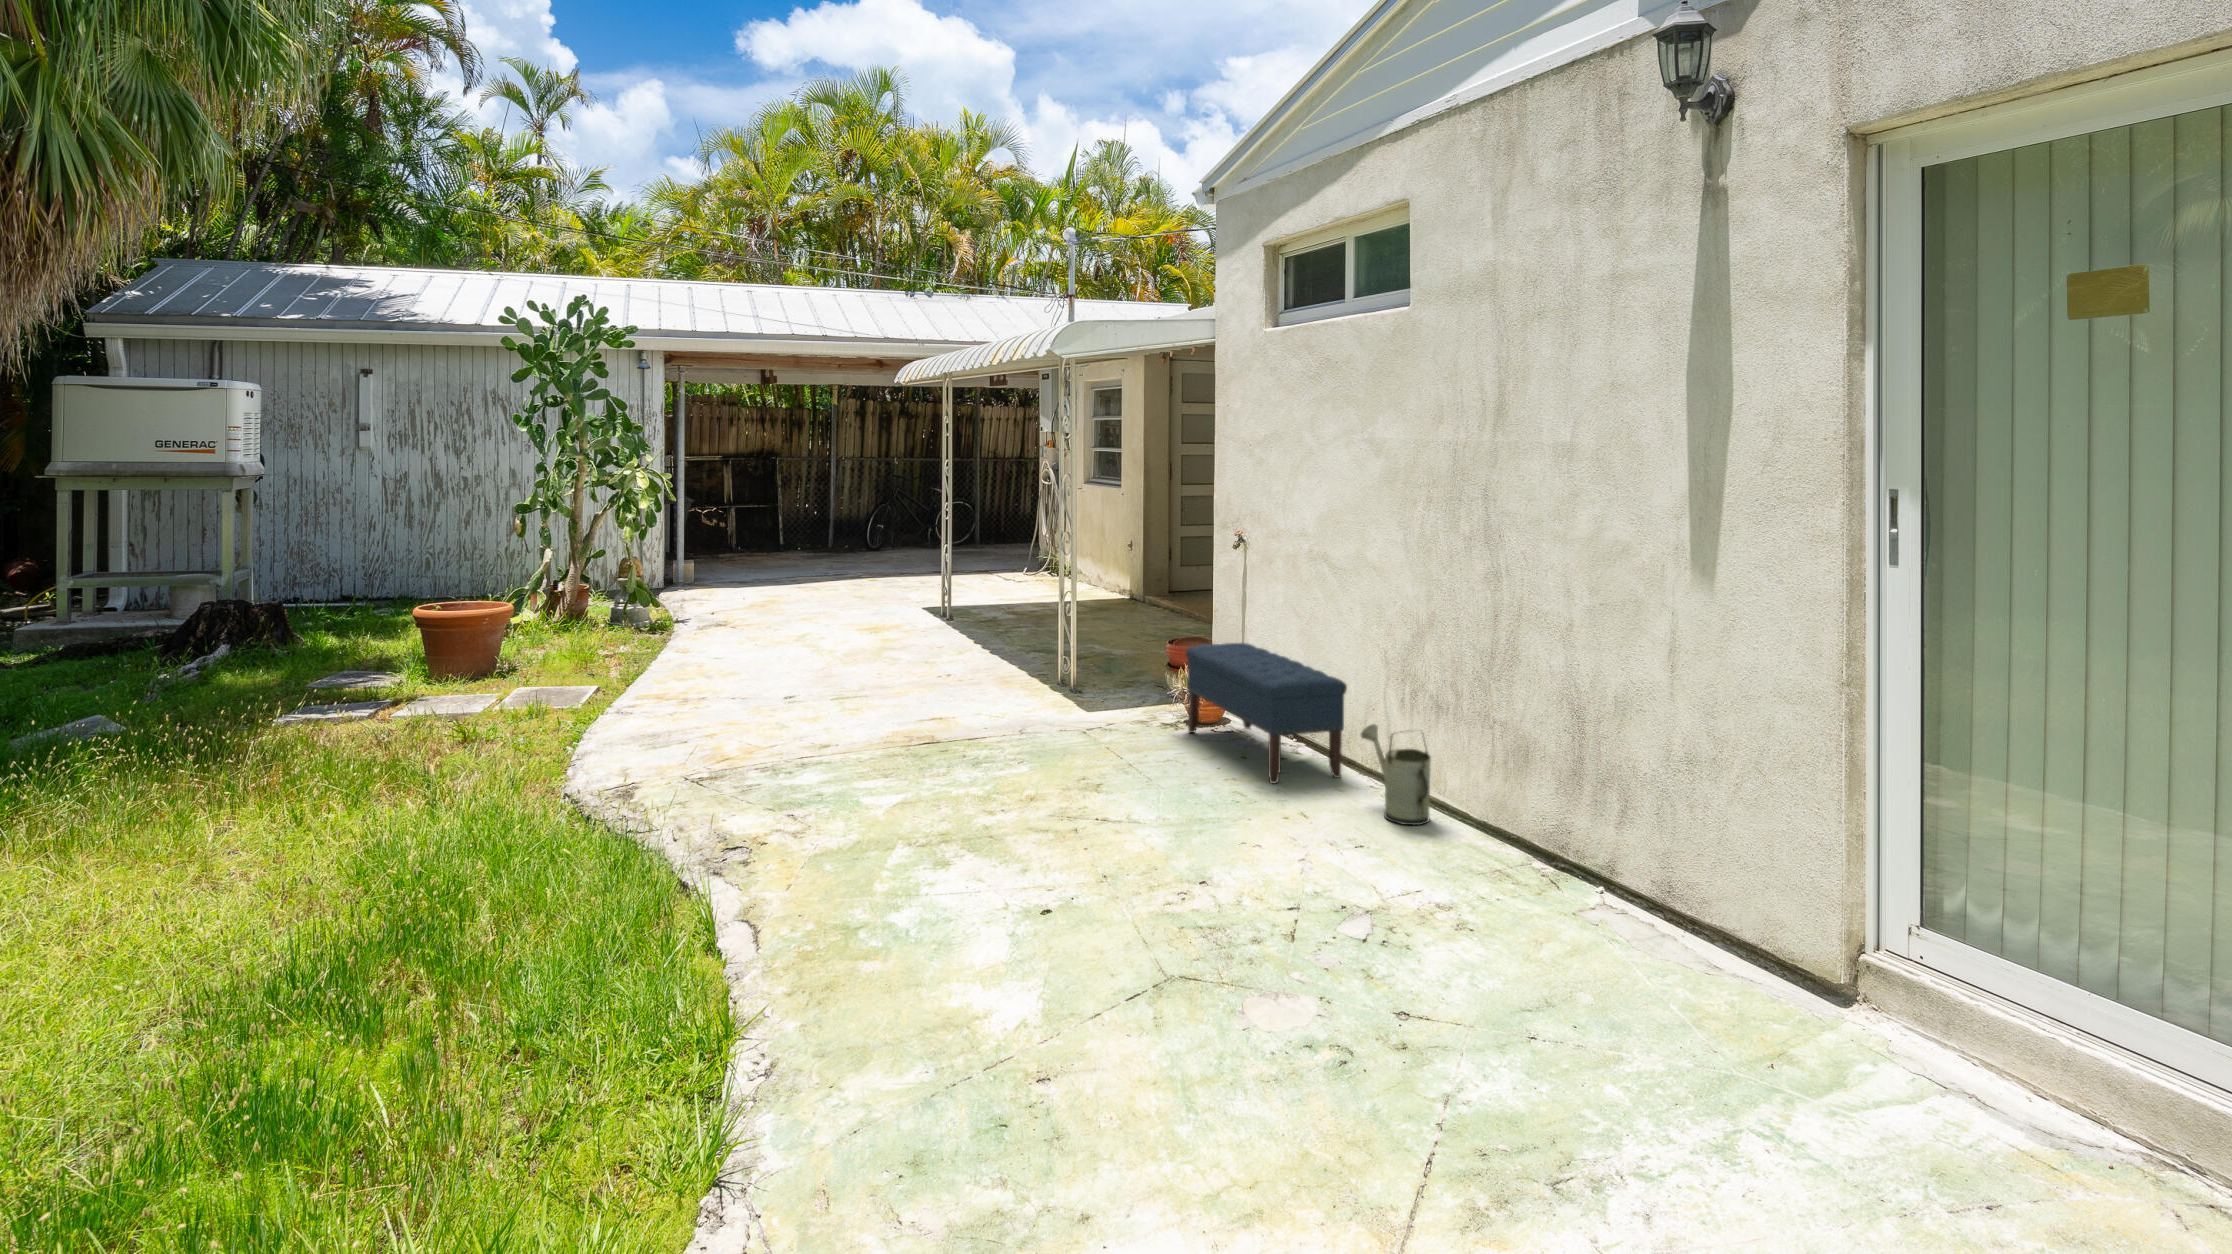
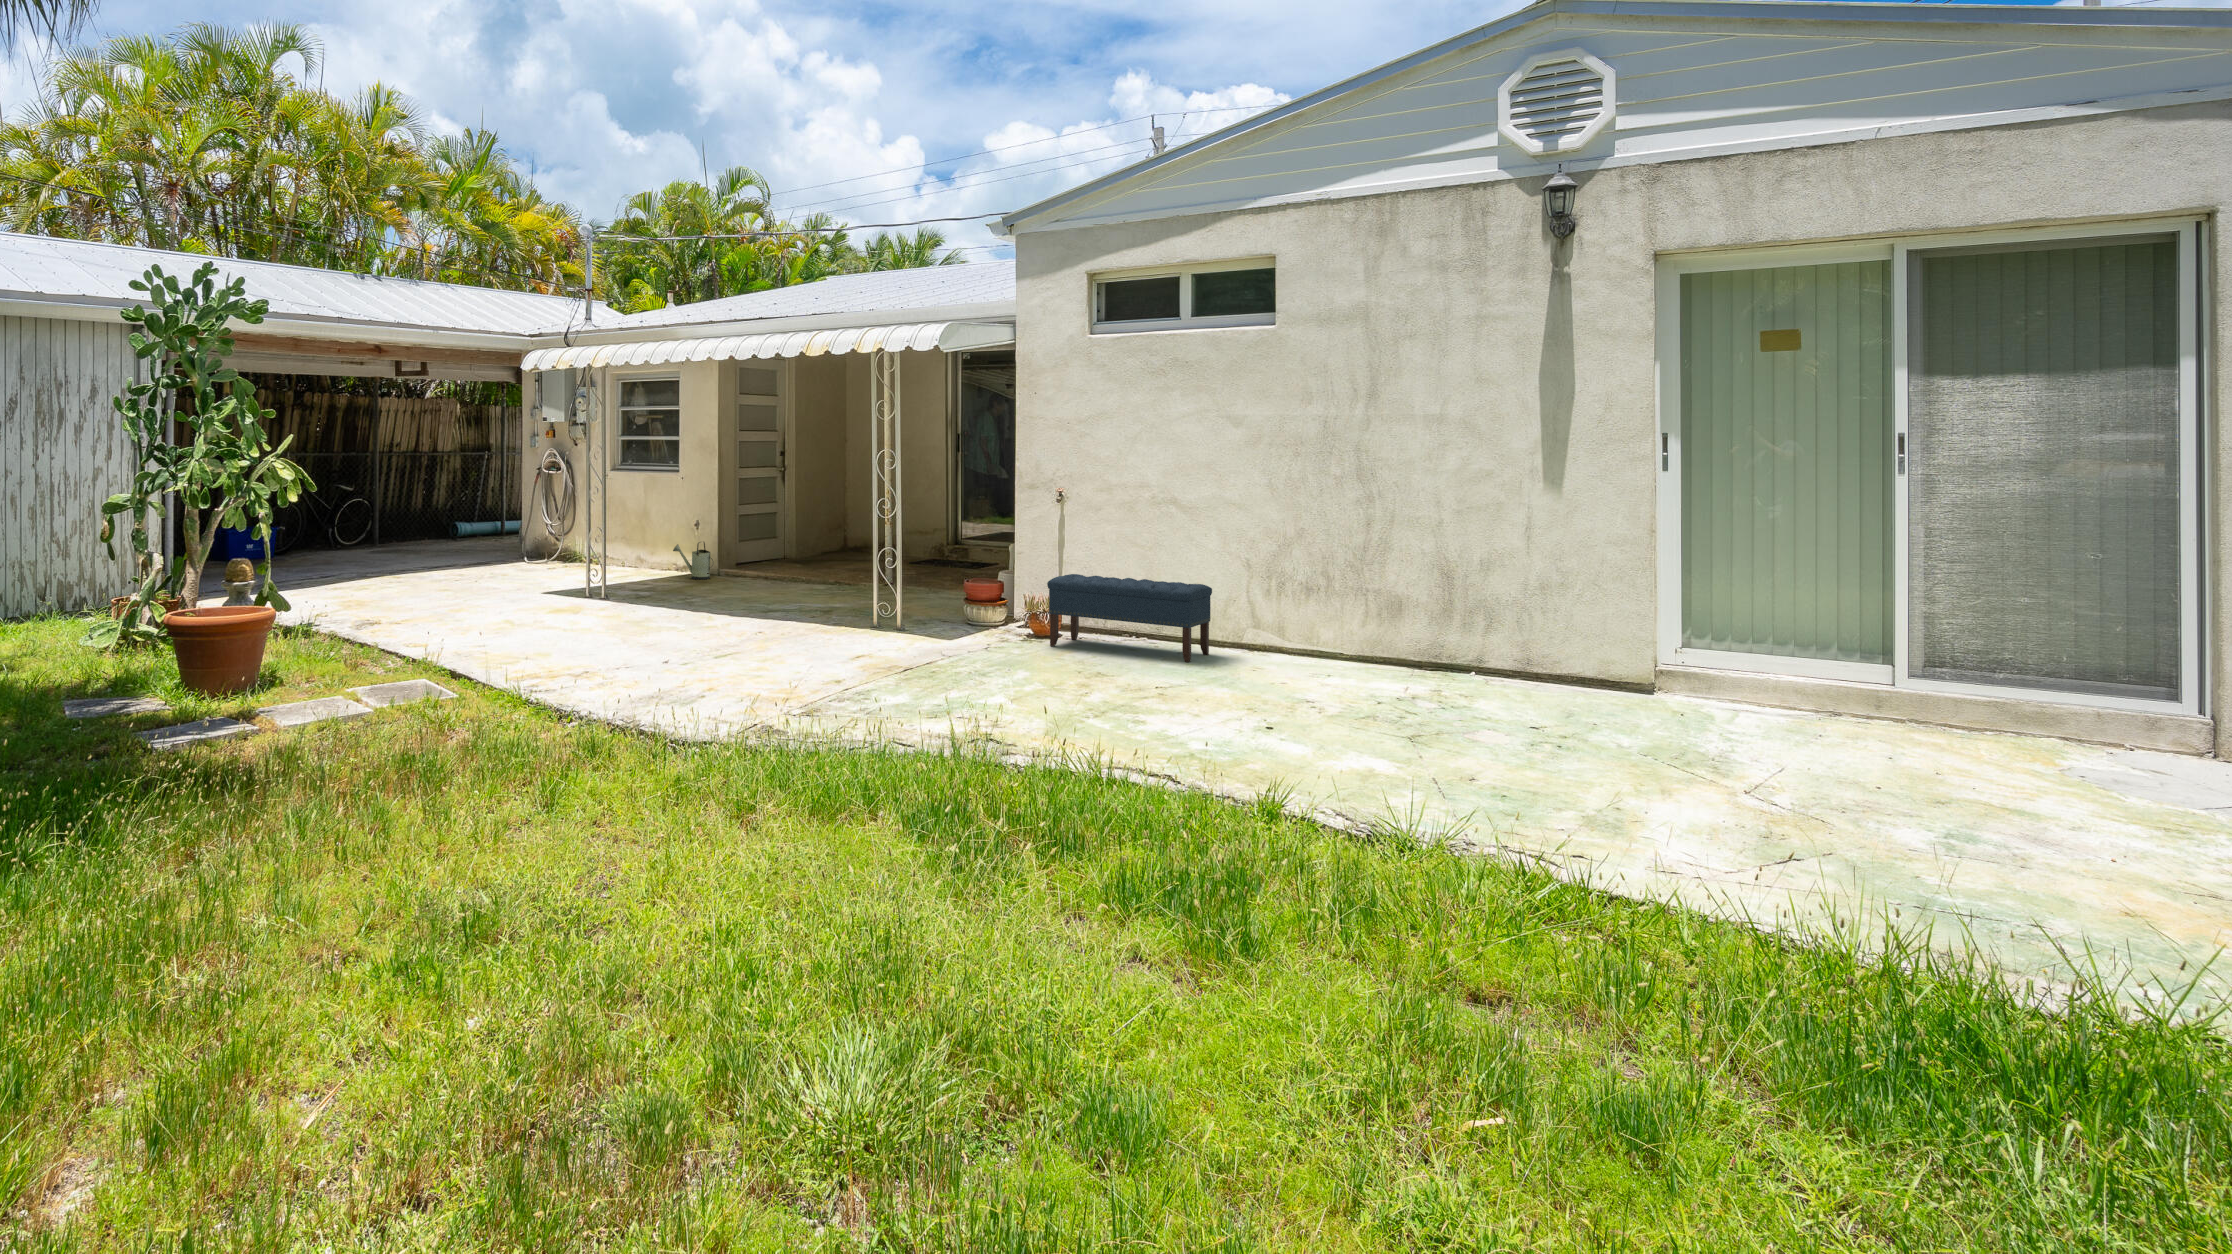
watering can: present [1361,724,1431,825] -> present [673,542,713,579]

